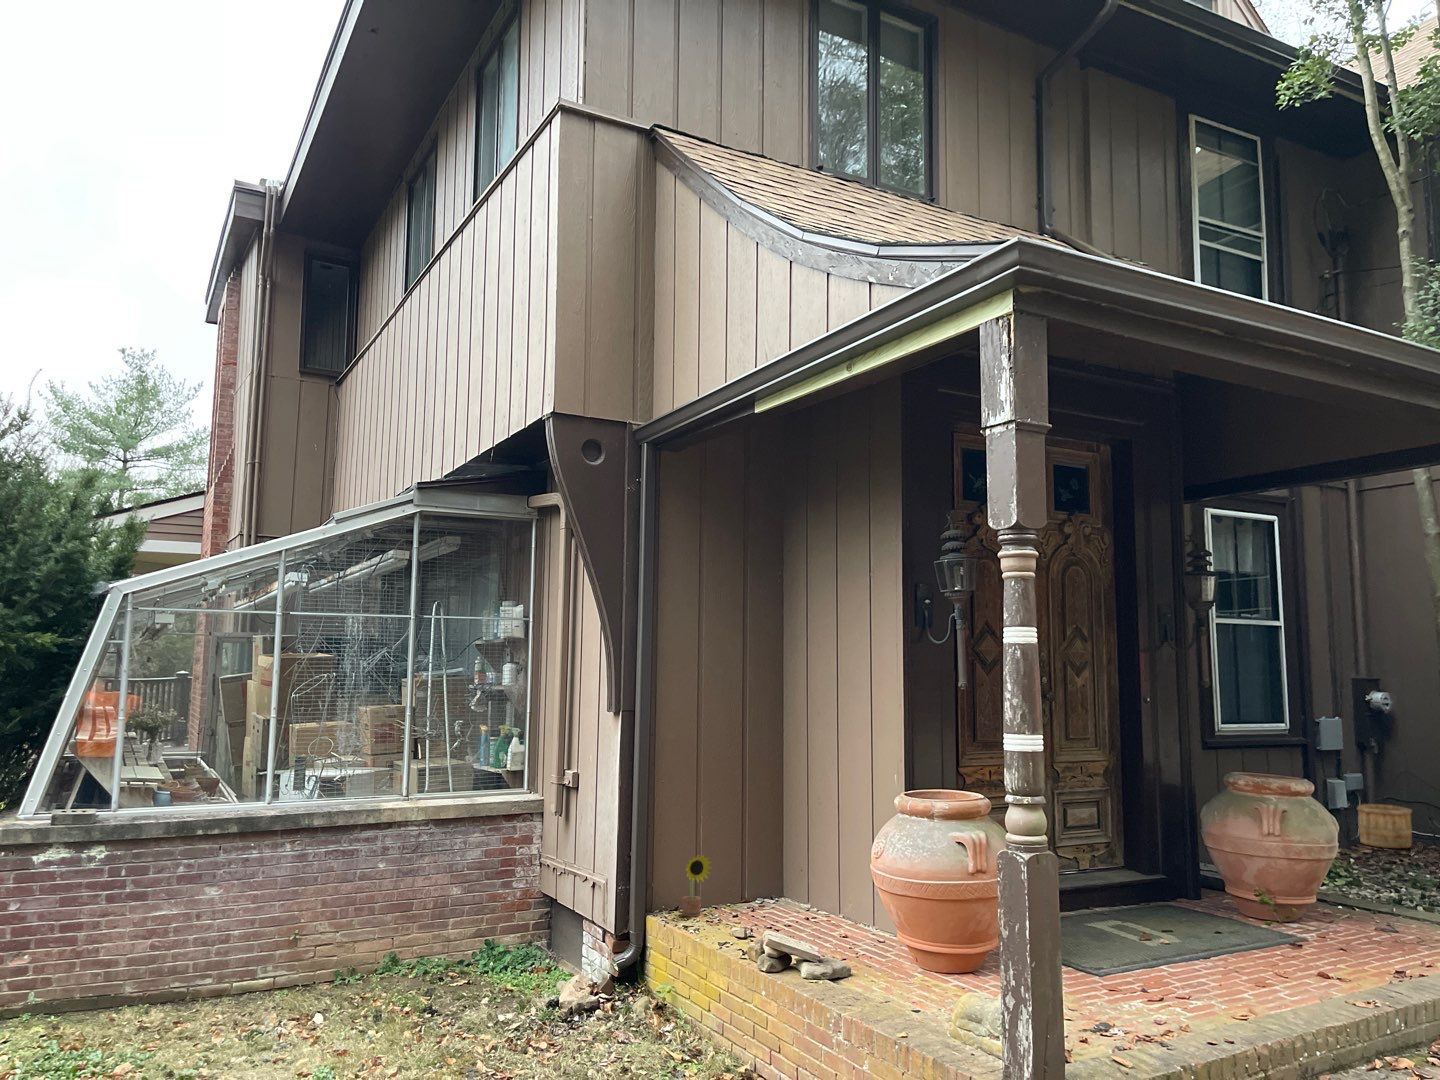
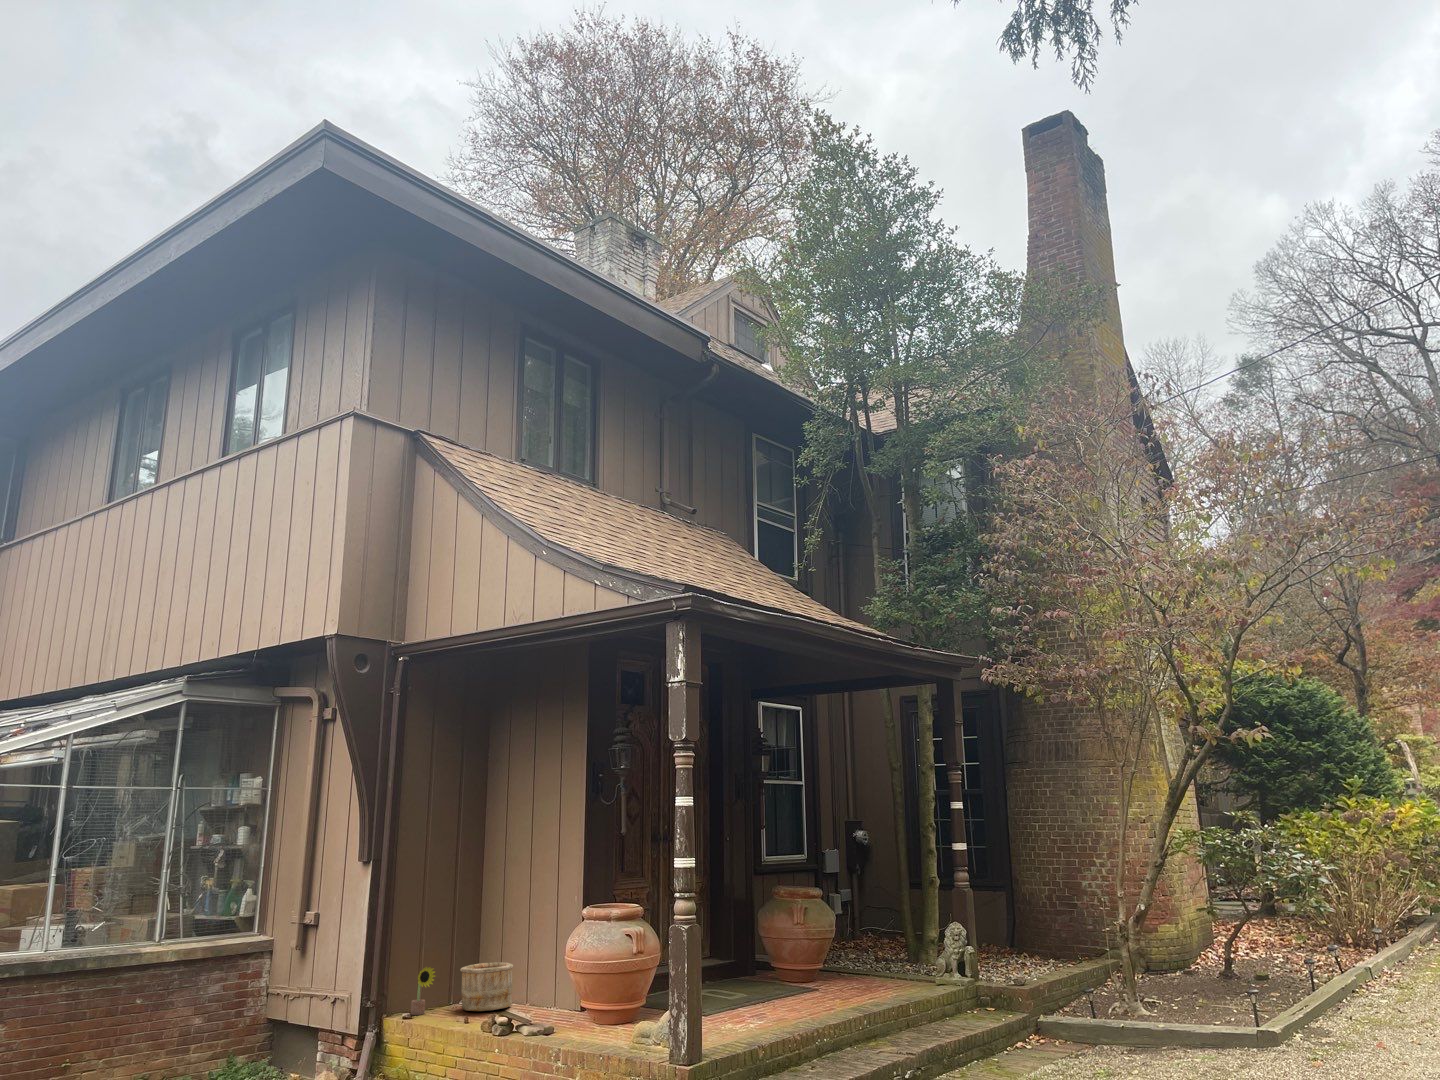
wooden bucket: present [1357,804,1412,848] -> present [460,962,513,1011]

